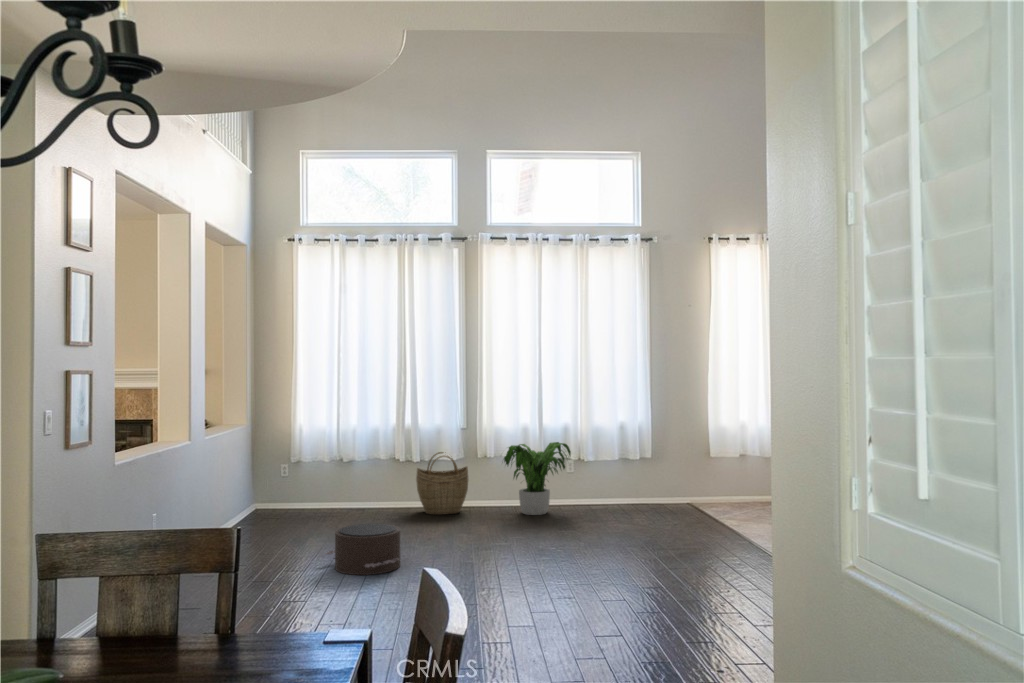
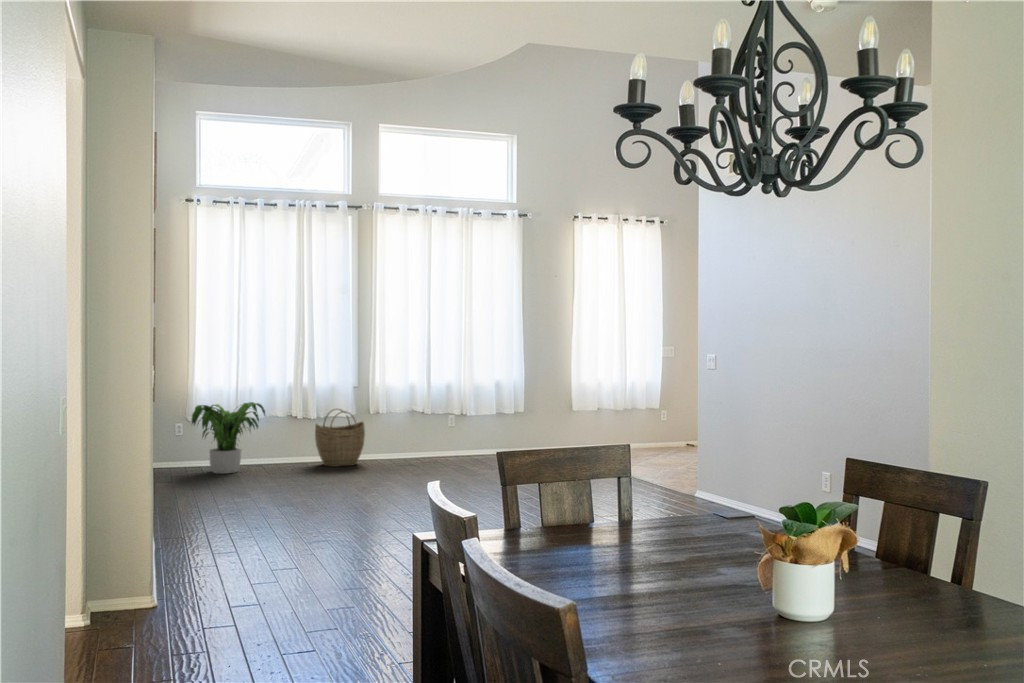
potted plant: present [504,442,571,515] -> present [192,402,265,474]
pouf: present [326,524,400,575] -> none [272,468,348,511]

